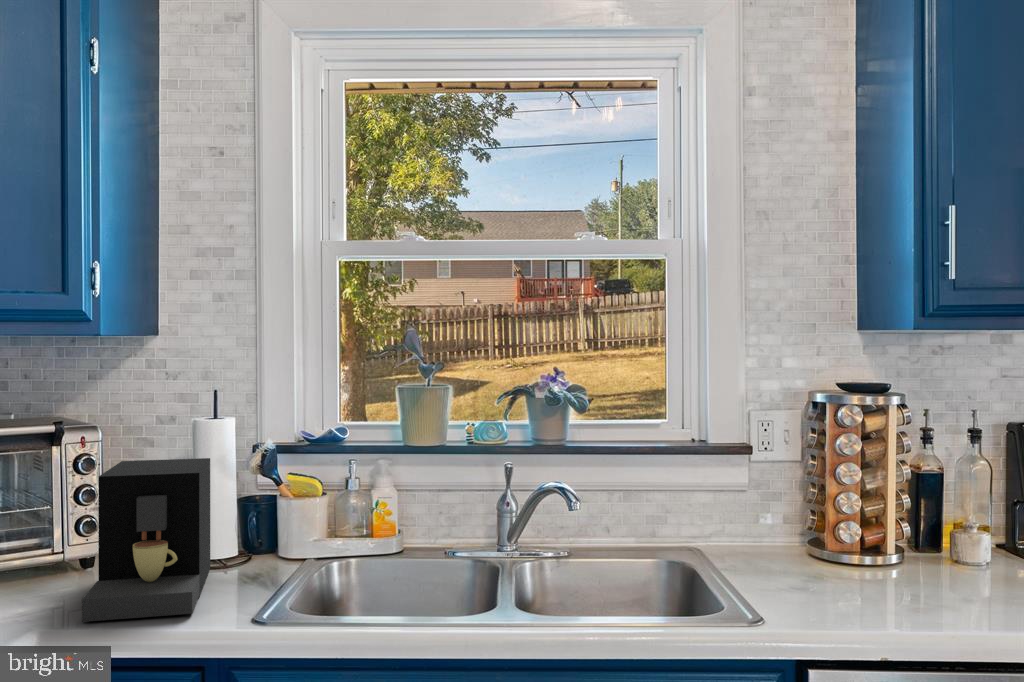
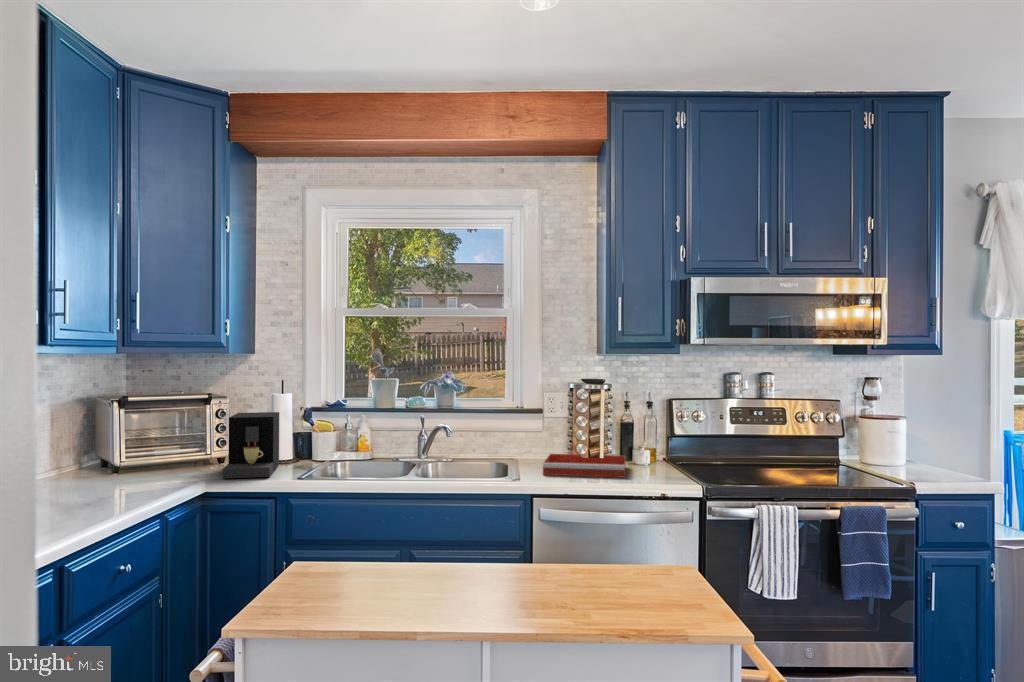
tray: none [775,540,989,604] -> present [543,454,625,478]

